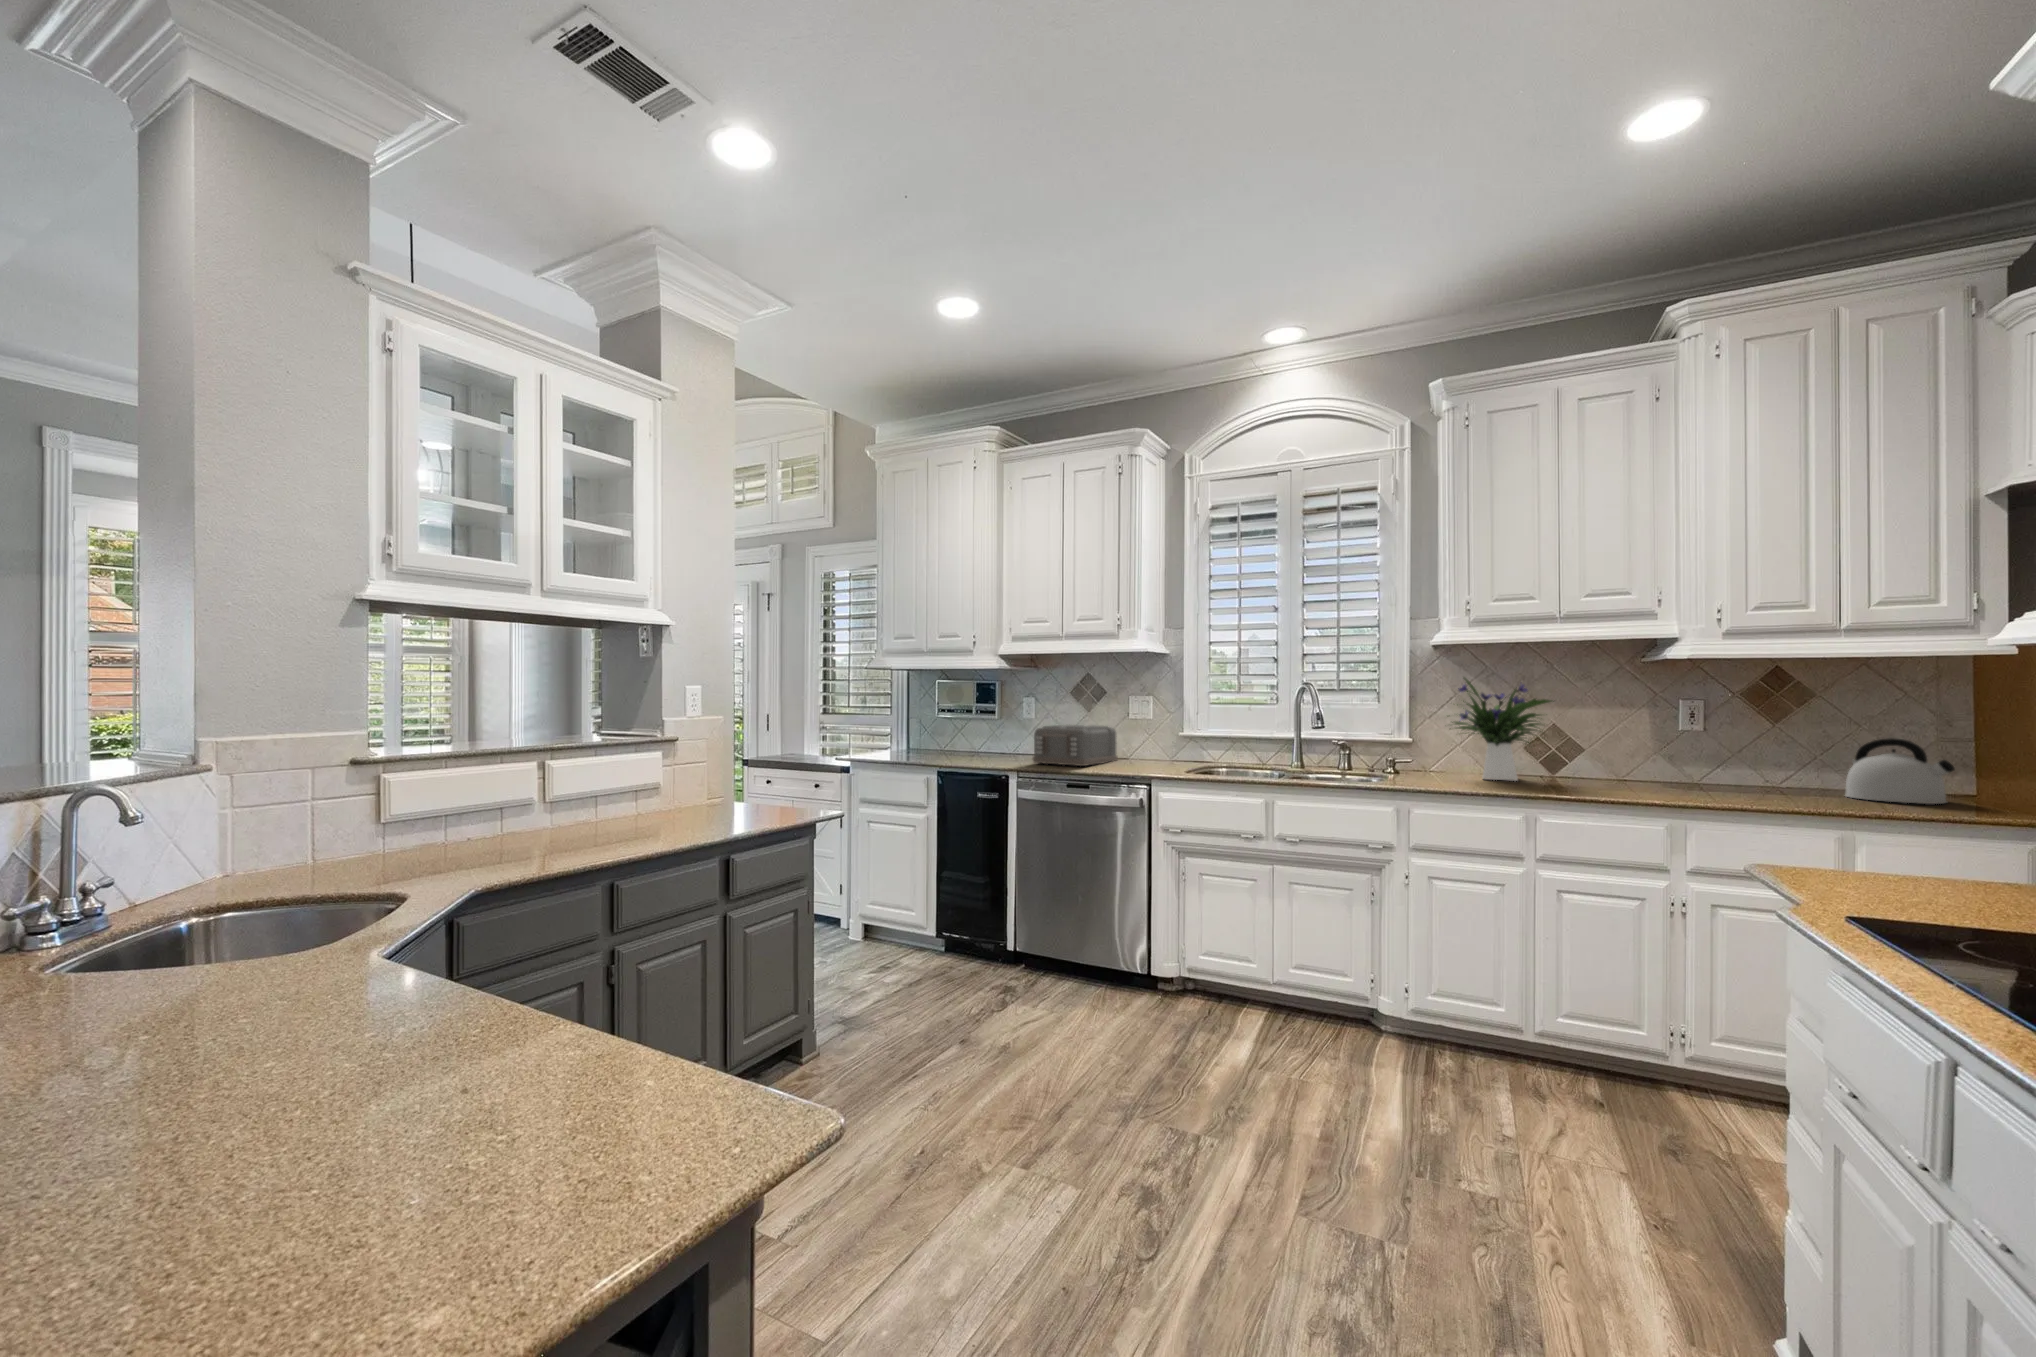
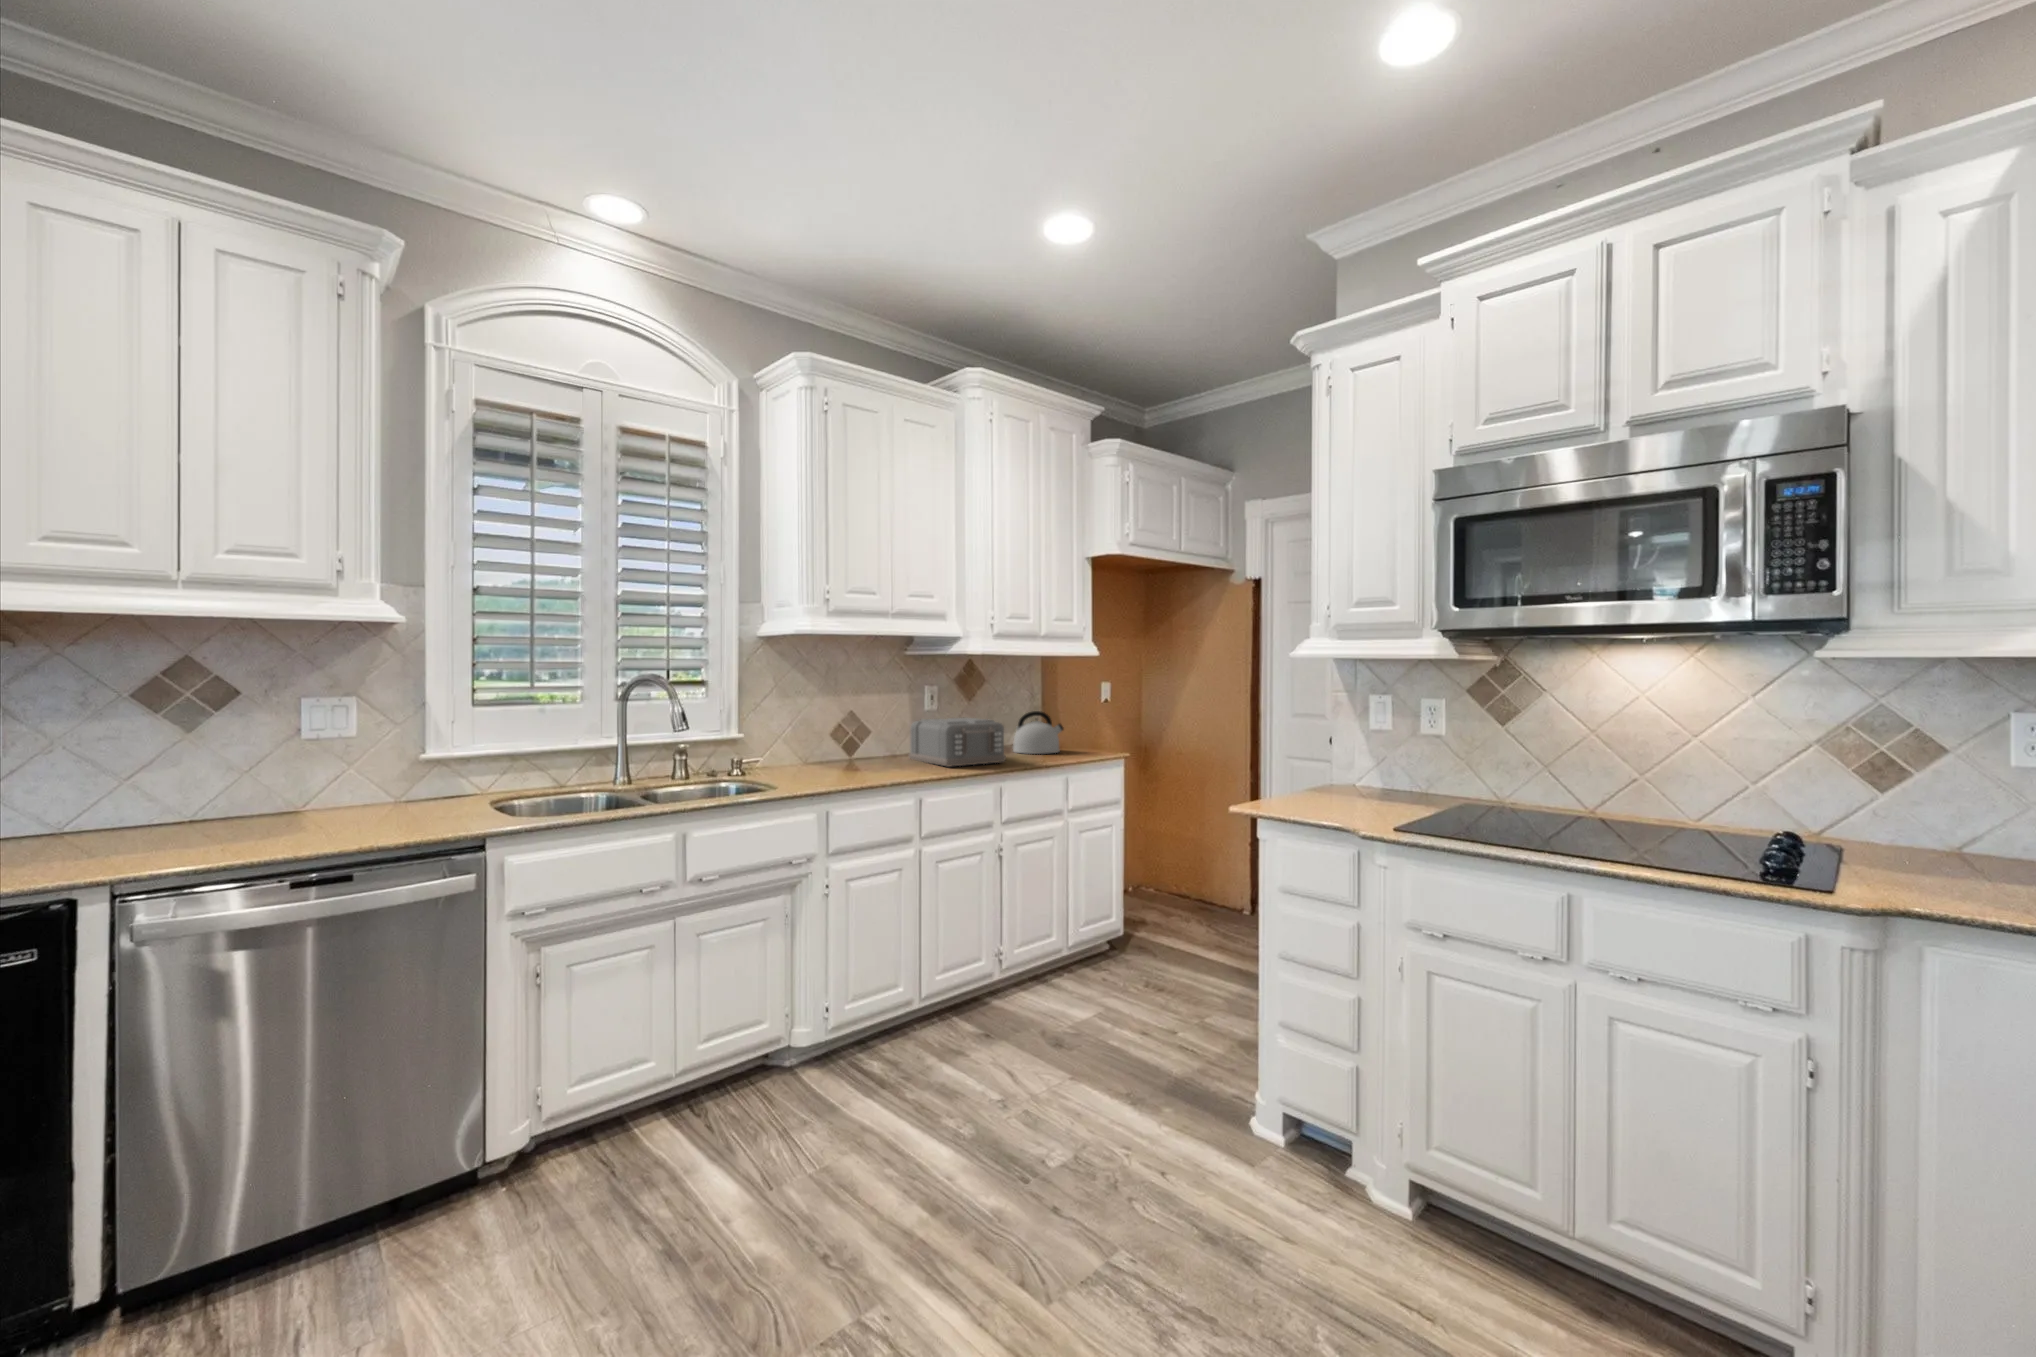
flower arrangement: present [1452,678,1554,781] -> none [784,668,883,772]
toaster: present [1033,725,1118,766] -> present [909,718,1006,767]

